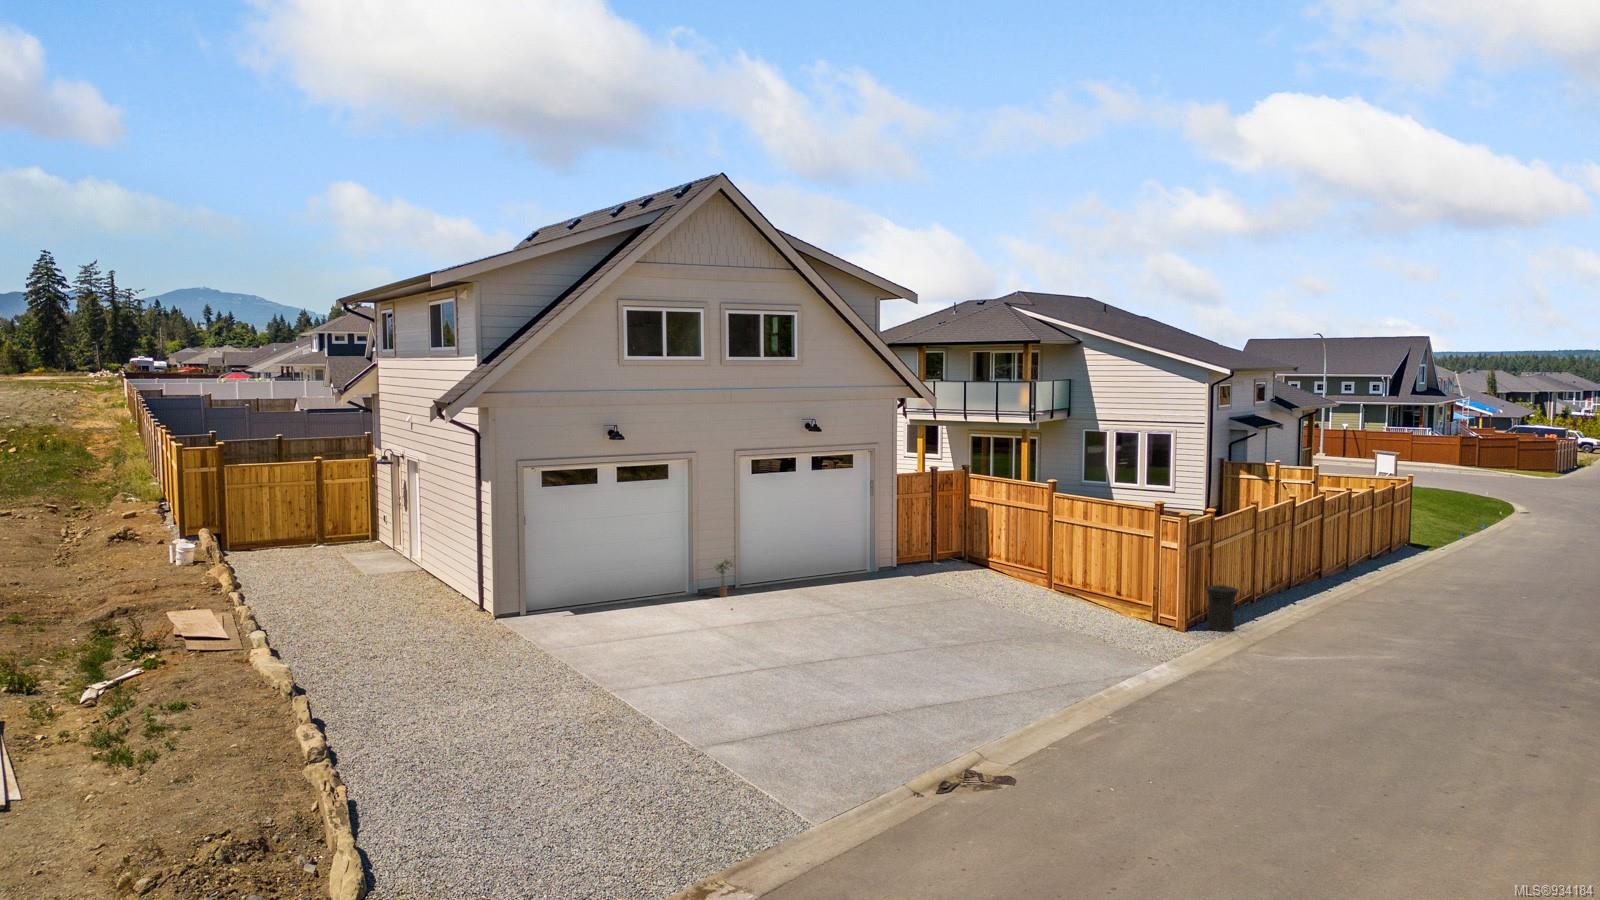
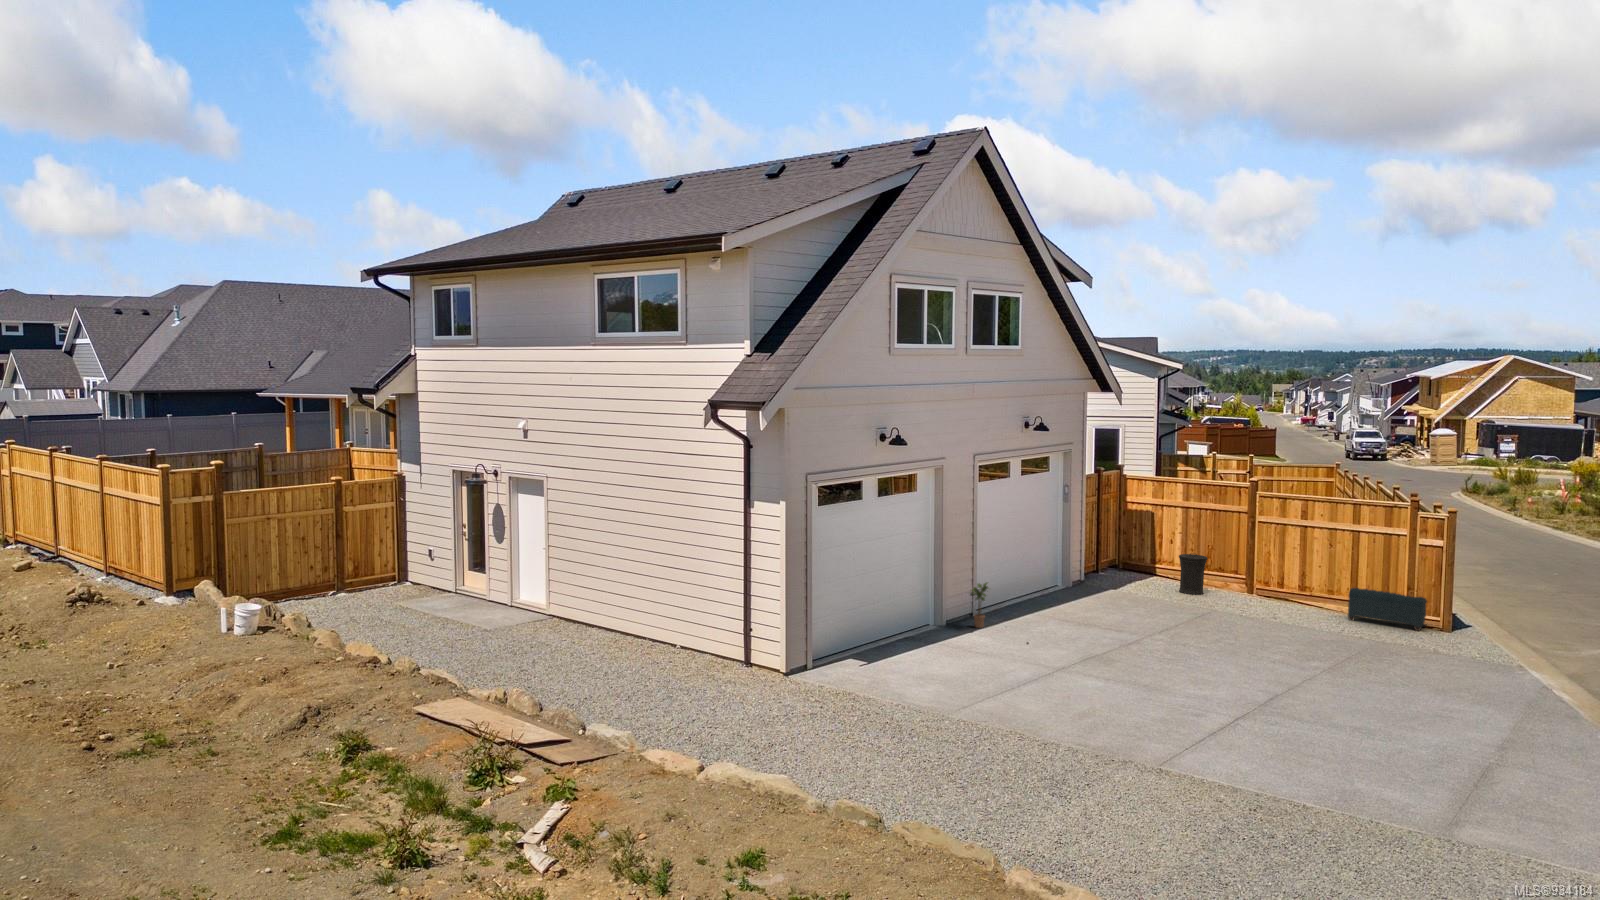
bench: none [1096,585,1166,631] -> present [1348,588,1427,631]
trash can: present [1206,585,1238,632] -> present [1179,554,1208,595]

